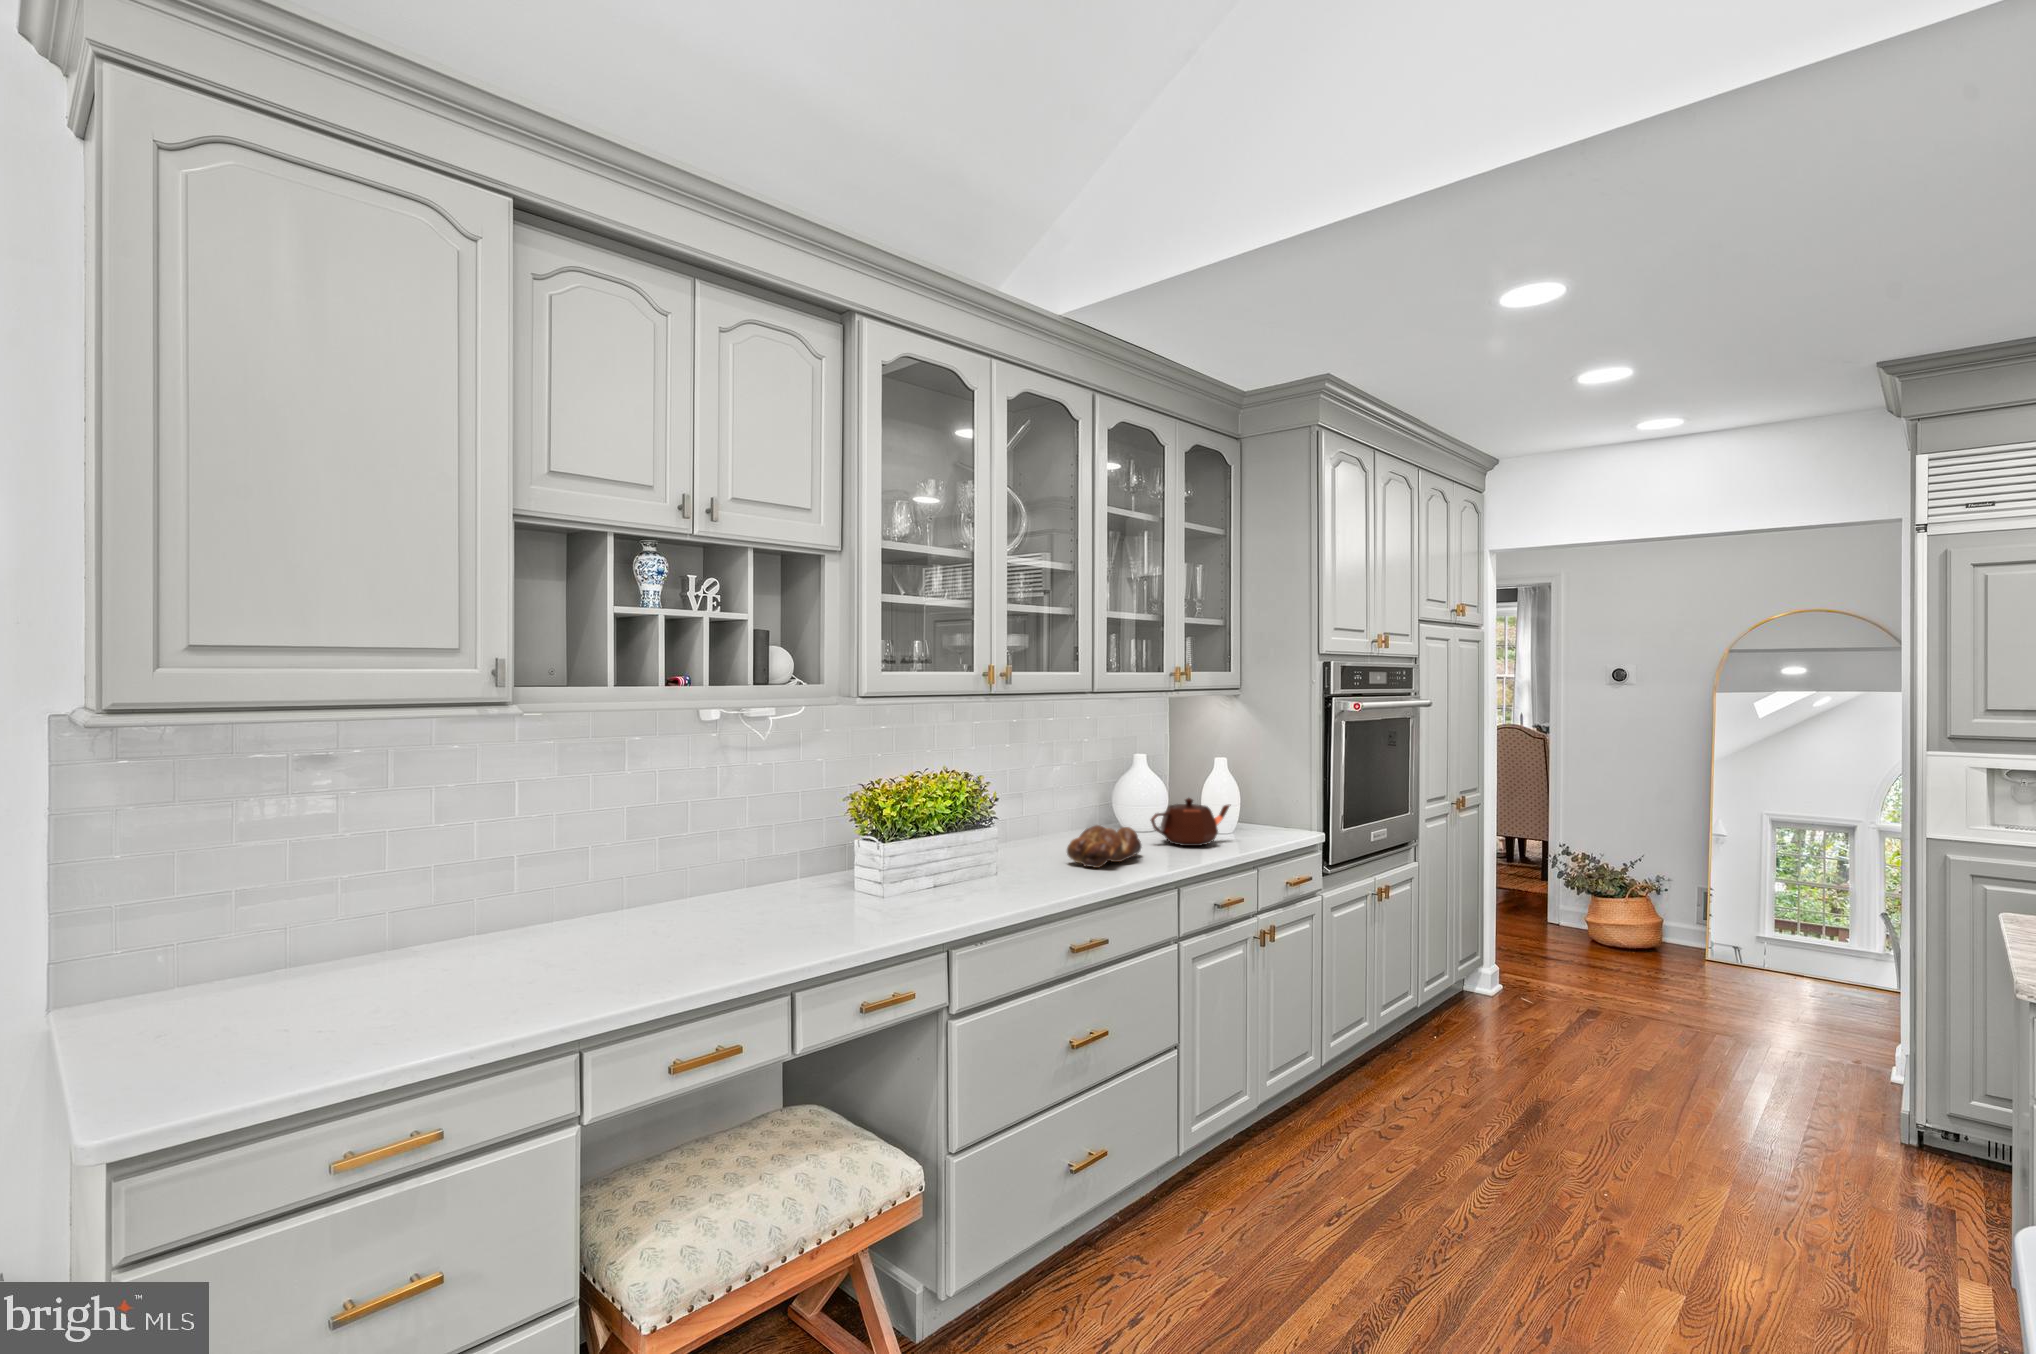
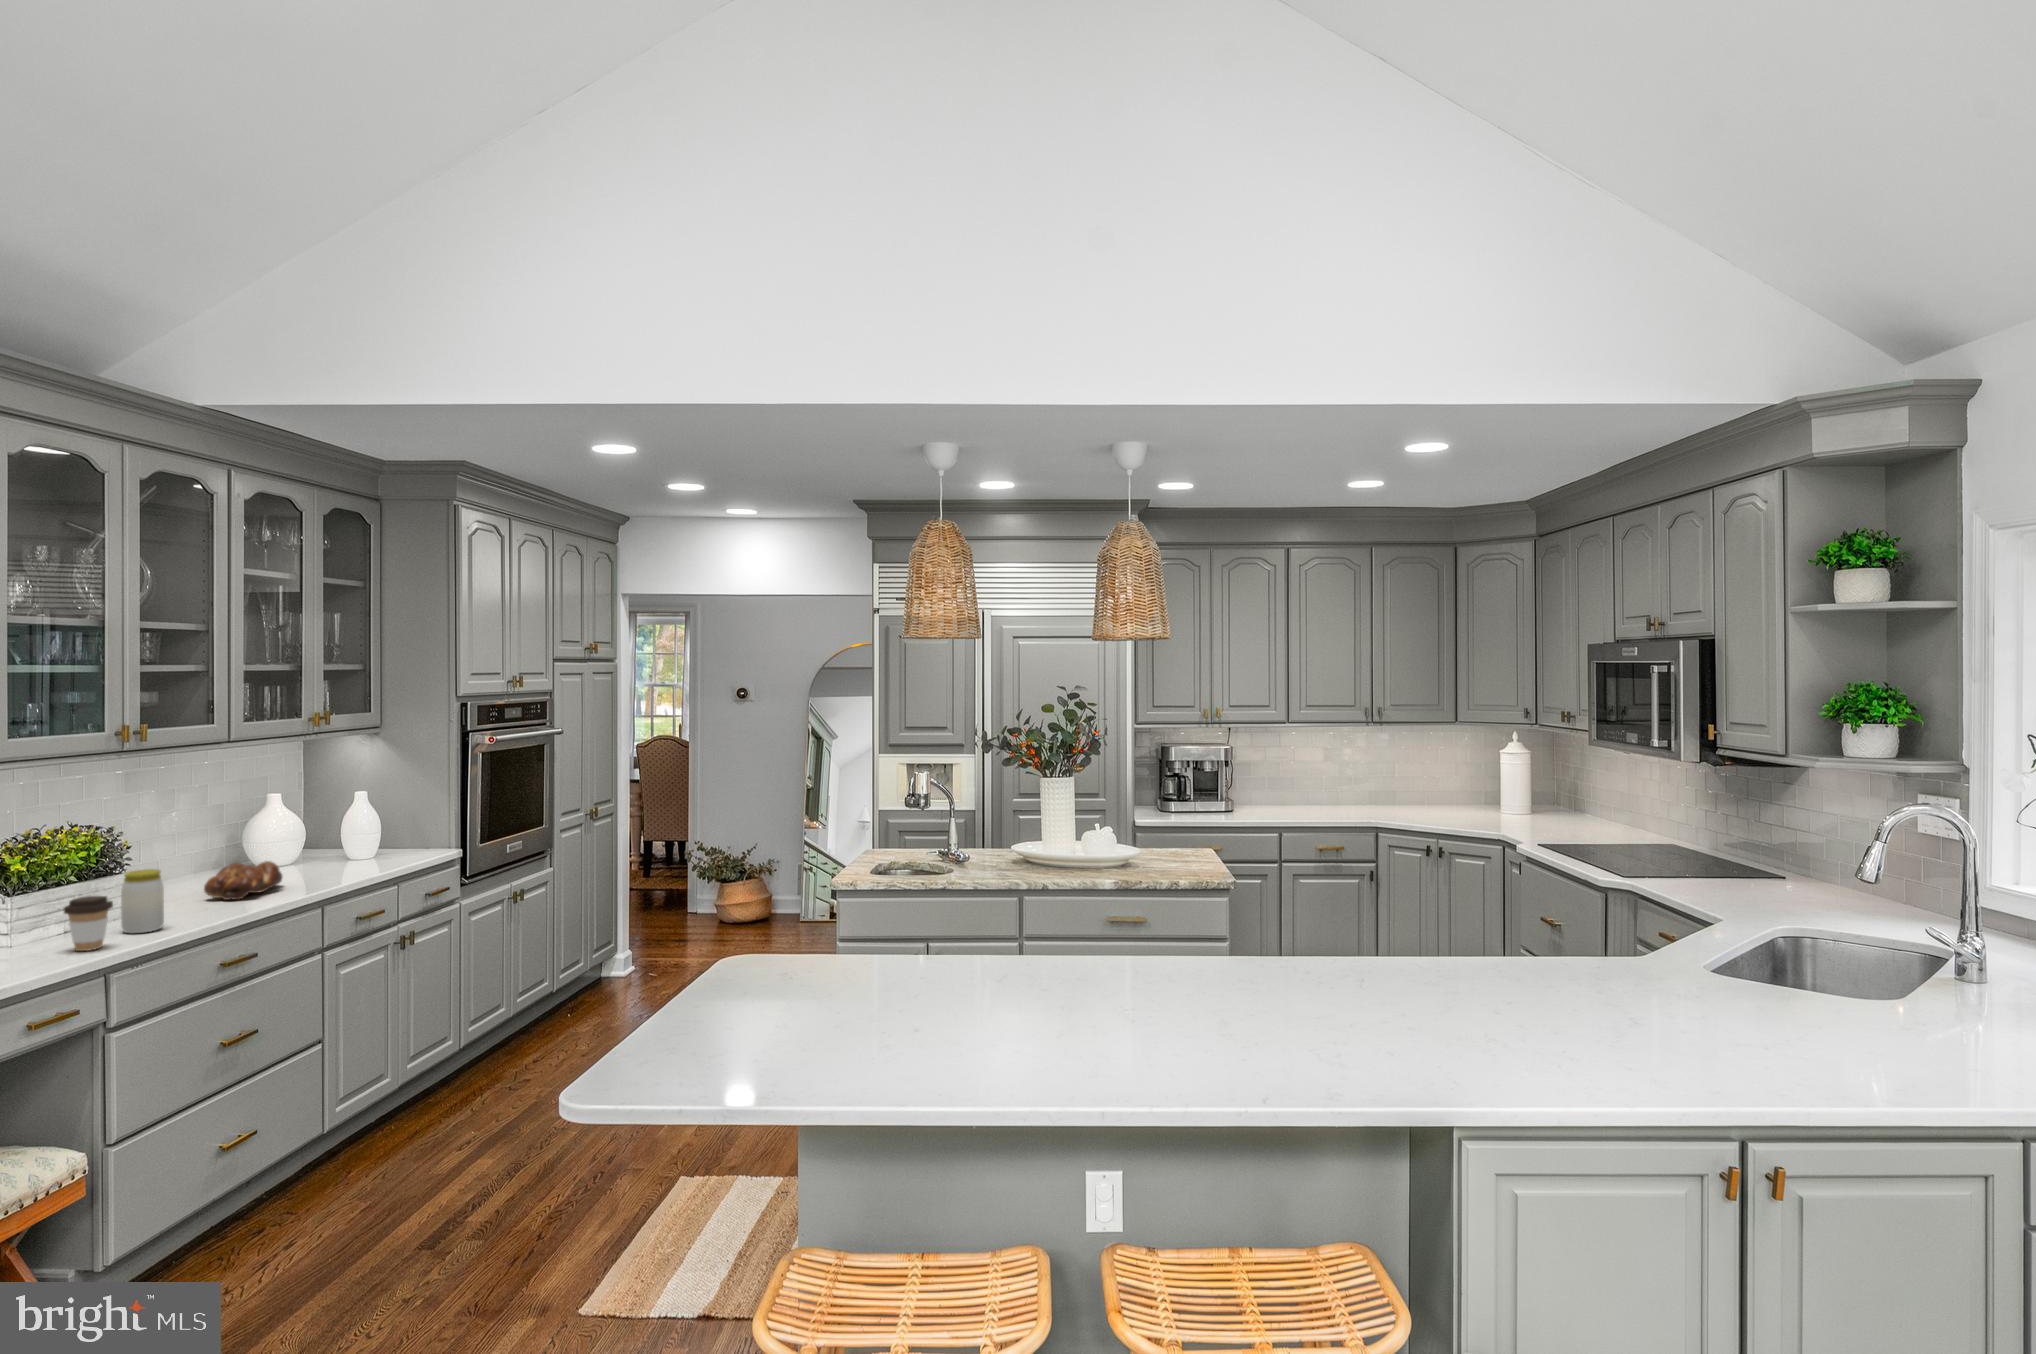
teapot: present [1150,798,1231,846] -> none [290,830,373,874]
jar: none [981,826,1019,899] -> present [121,869,164,933]
coffee cup: none [920,852,965,916] -> present [64,896,113,951]

